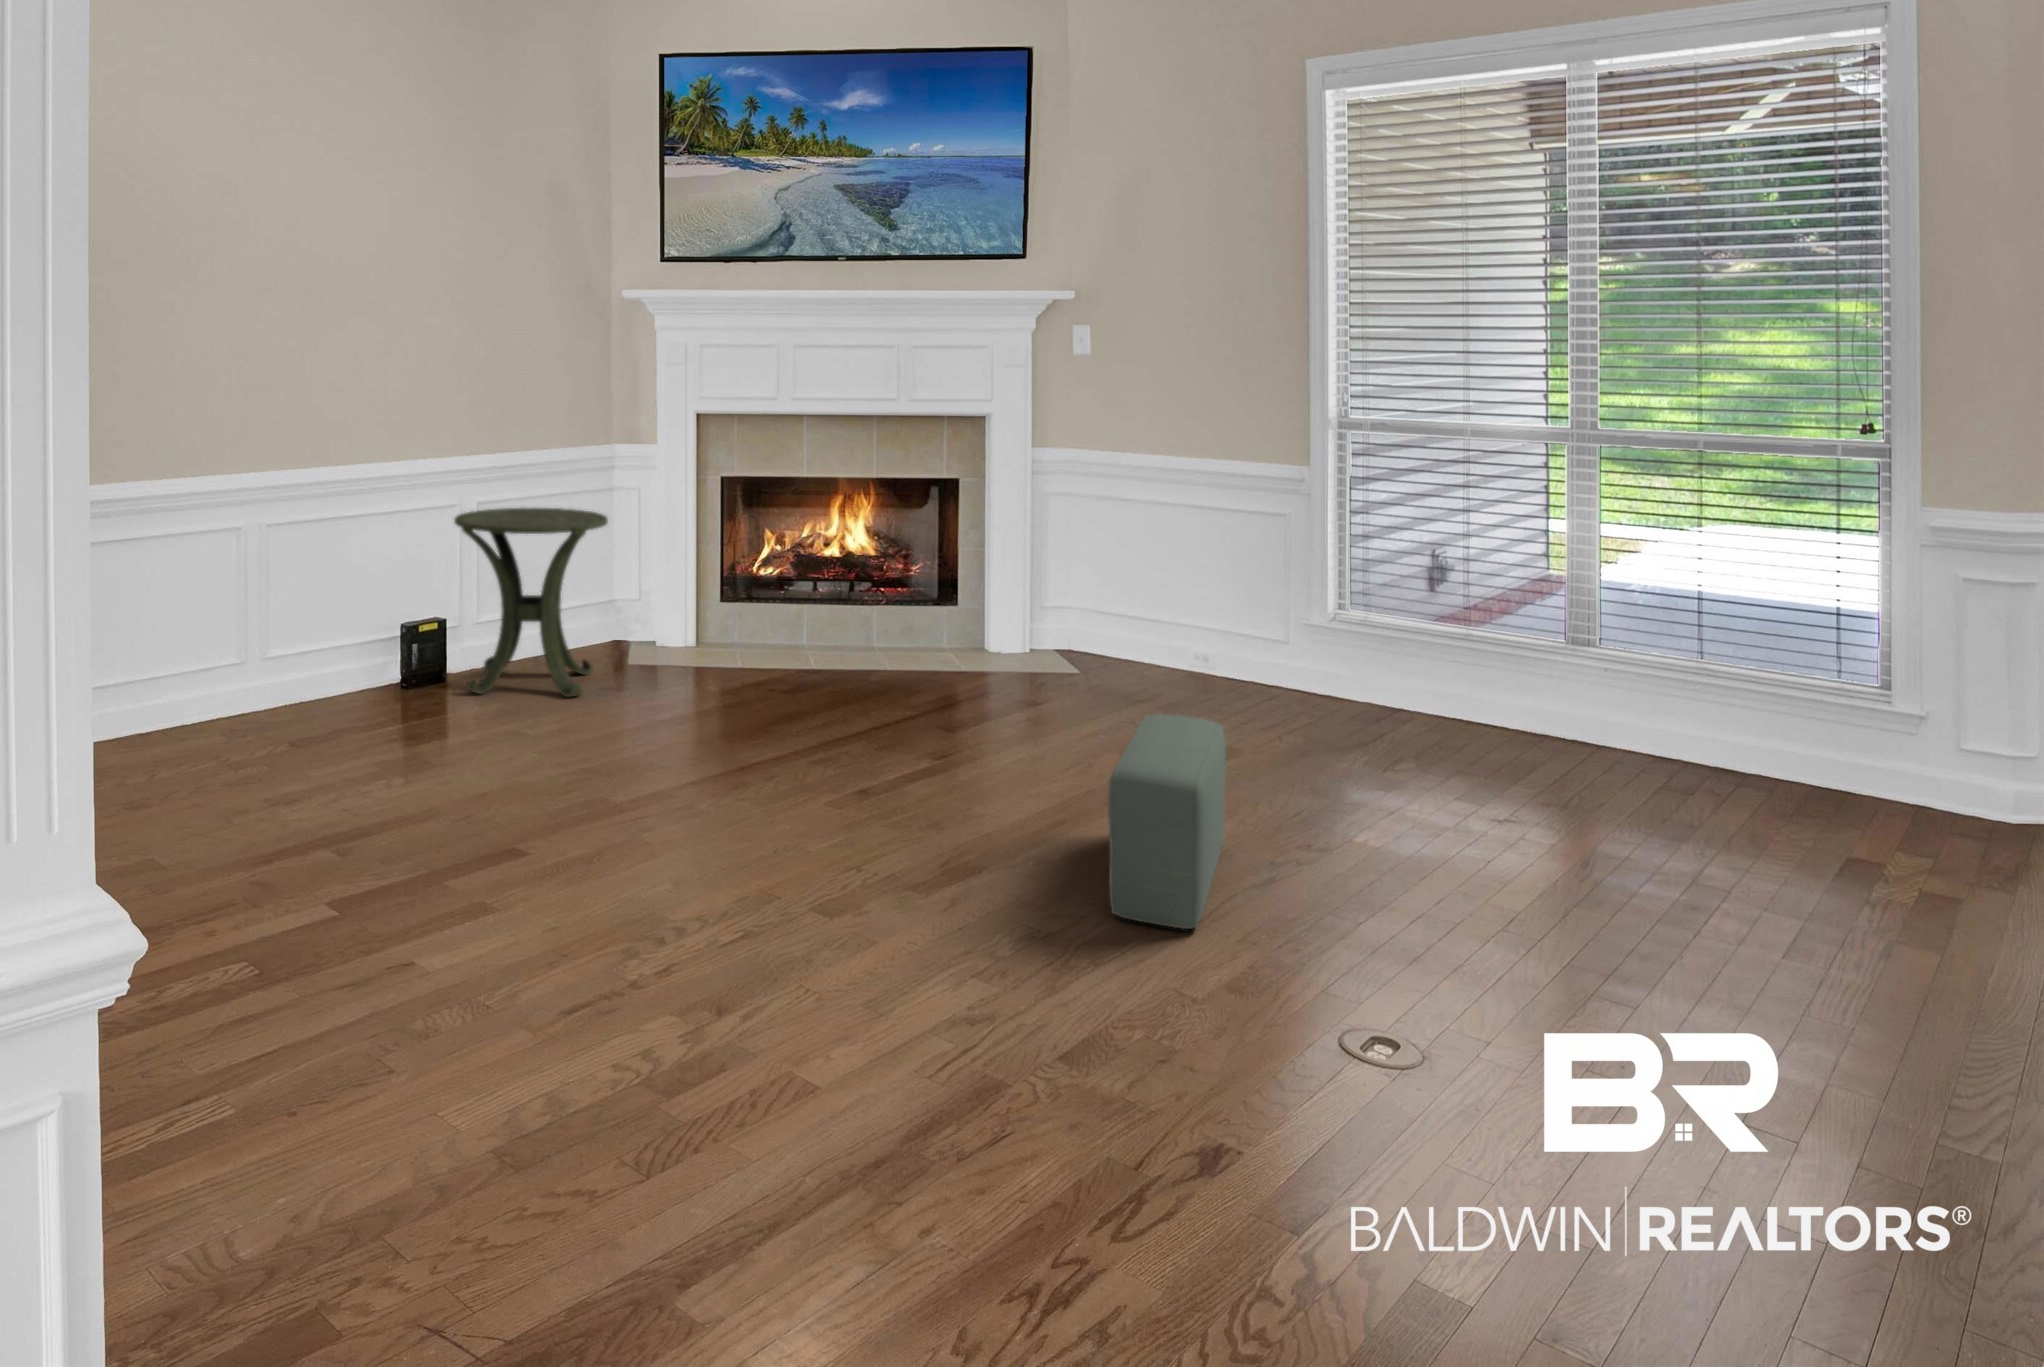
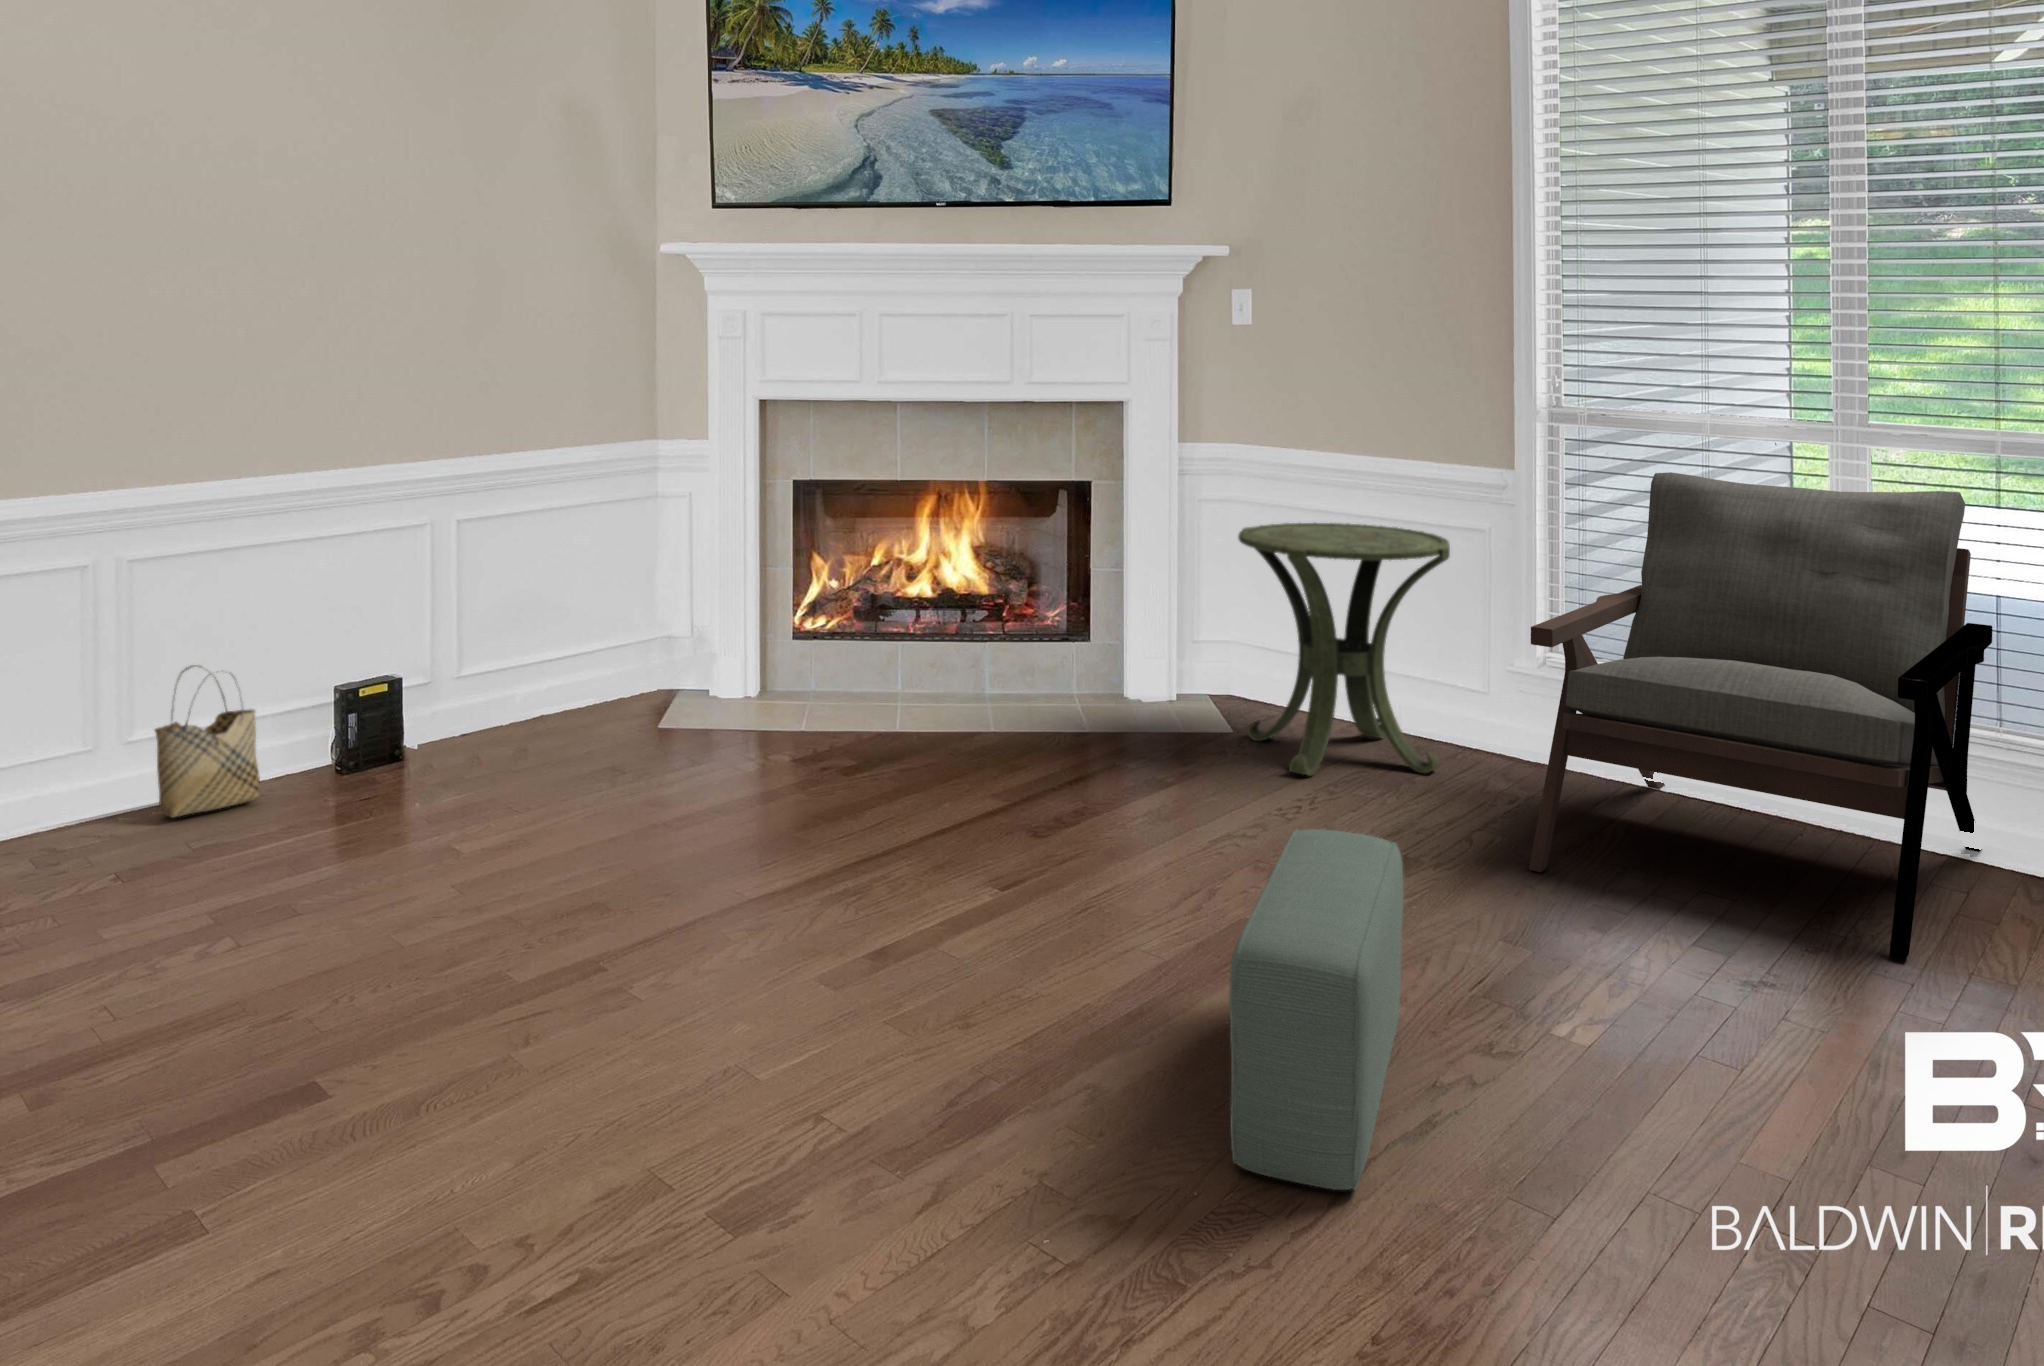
armchair: none [1323,470,1698,826] -> present [1529,472,1992,960]
side table: present [454,508,608,697] -> present [1238,523,1450,776]
woven basket: none [293,602,361,710] -> present [155,665,260,818]

